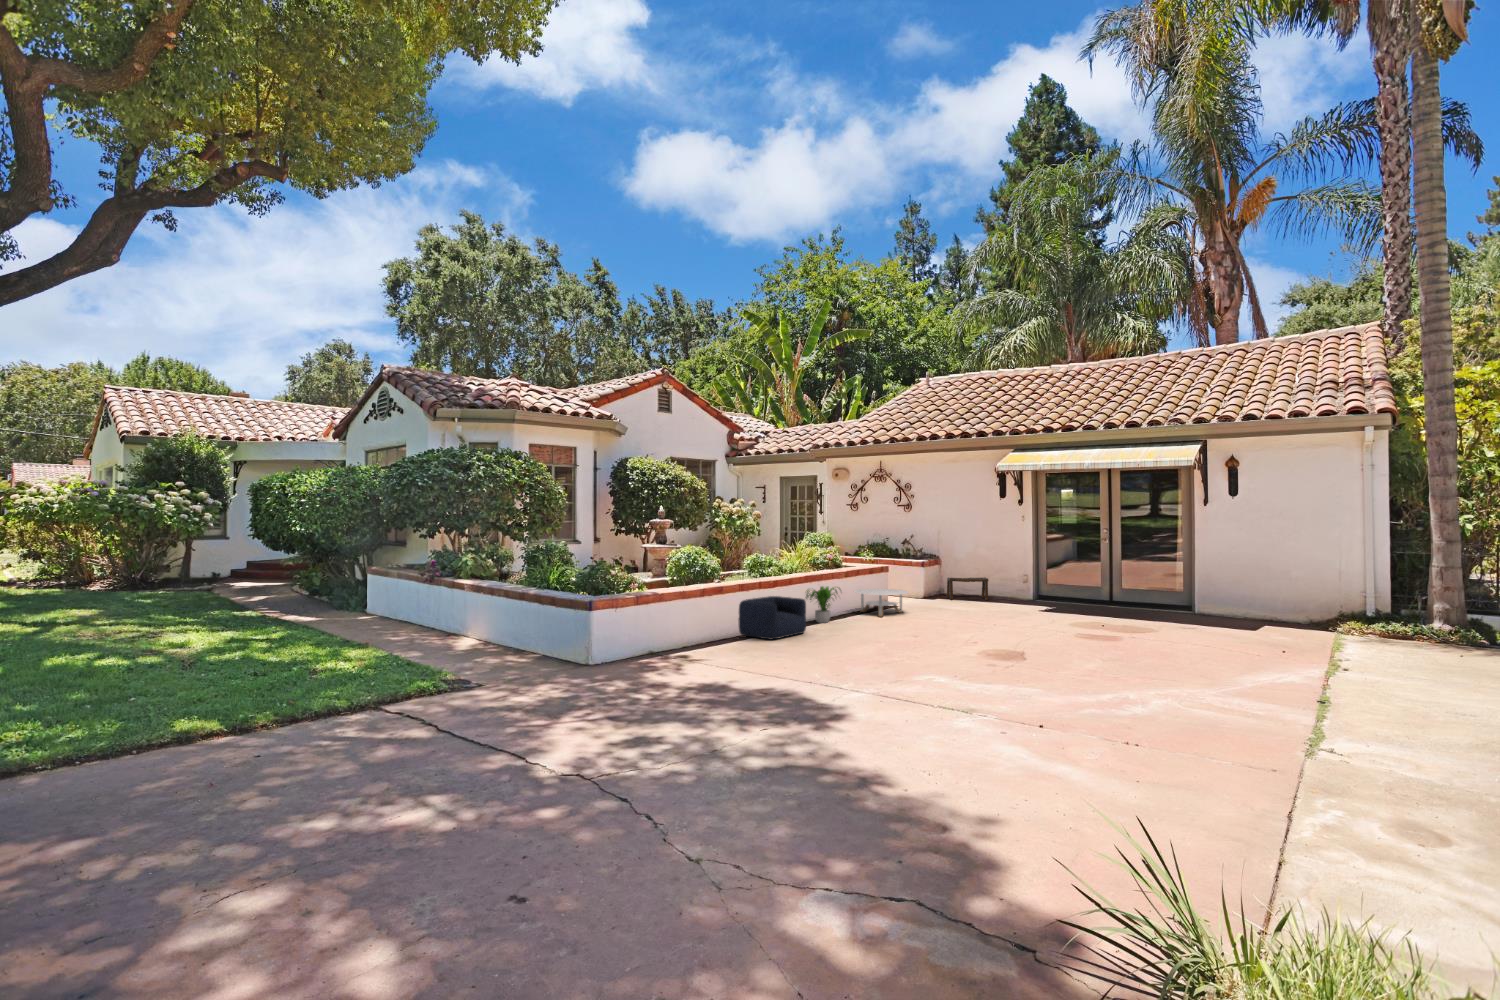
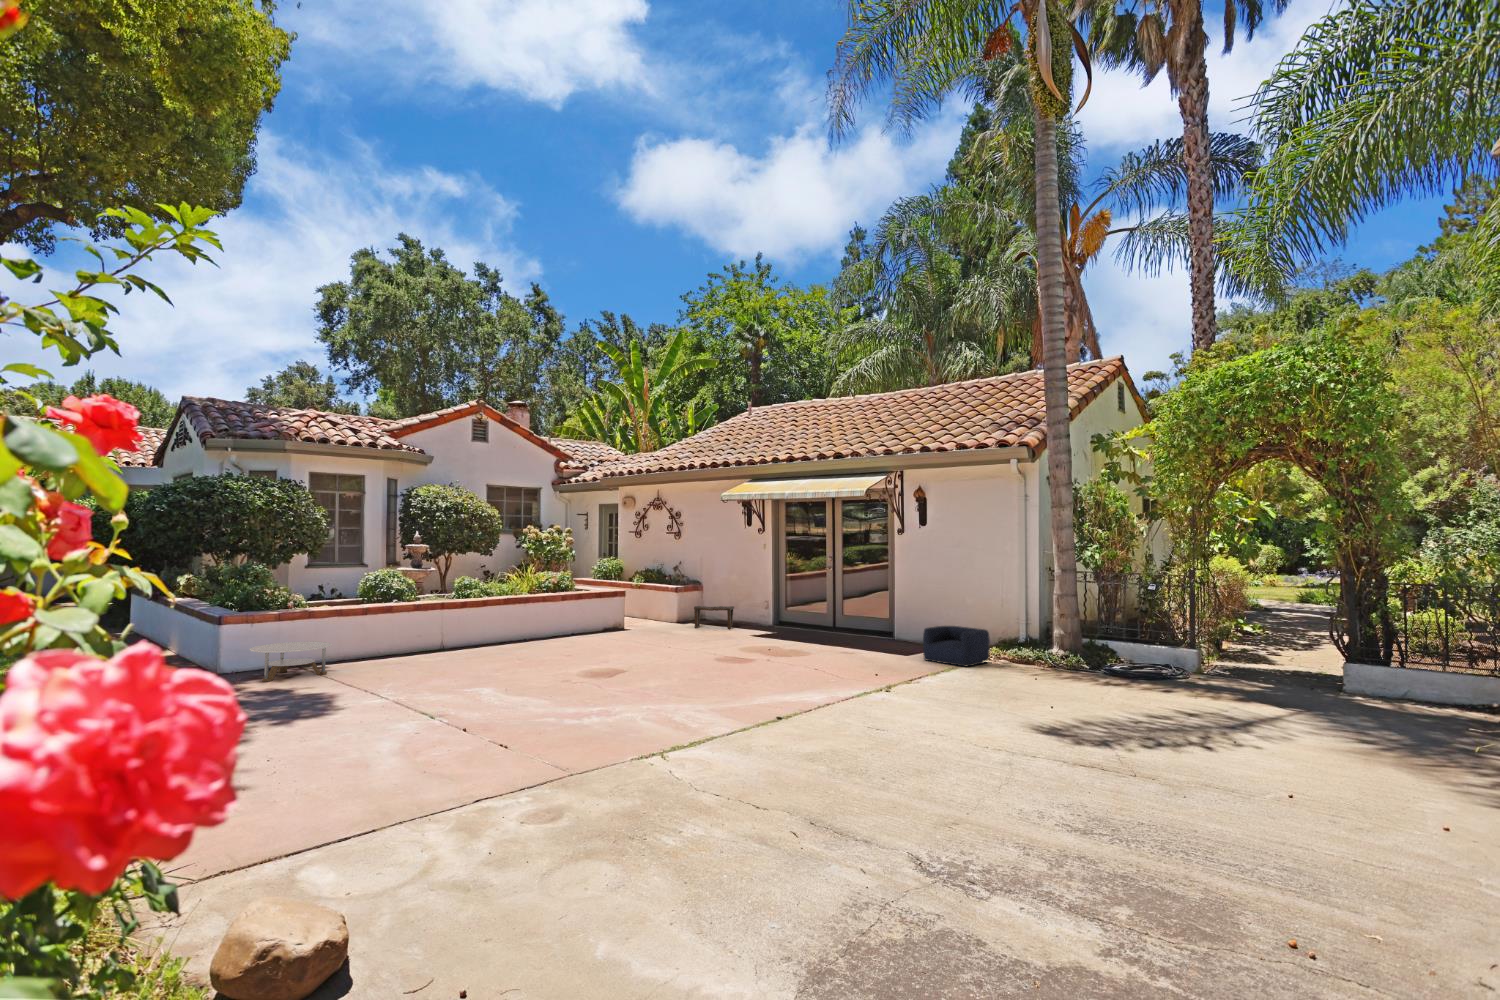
potted plant: present [806,586,840,623] -> none [485,613,524,649]
round table: present [855,589,908,617] -> present [249,642,332,682]
armchair: present [738,596,806,640] -> present [923,626,990,666]

